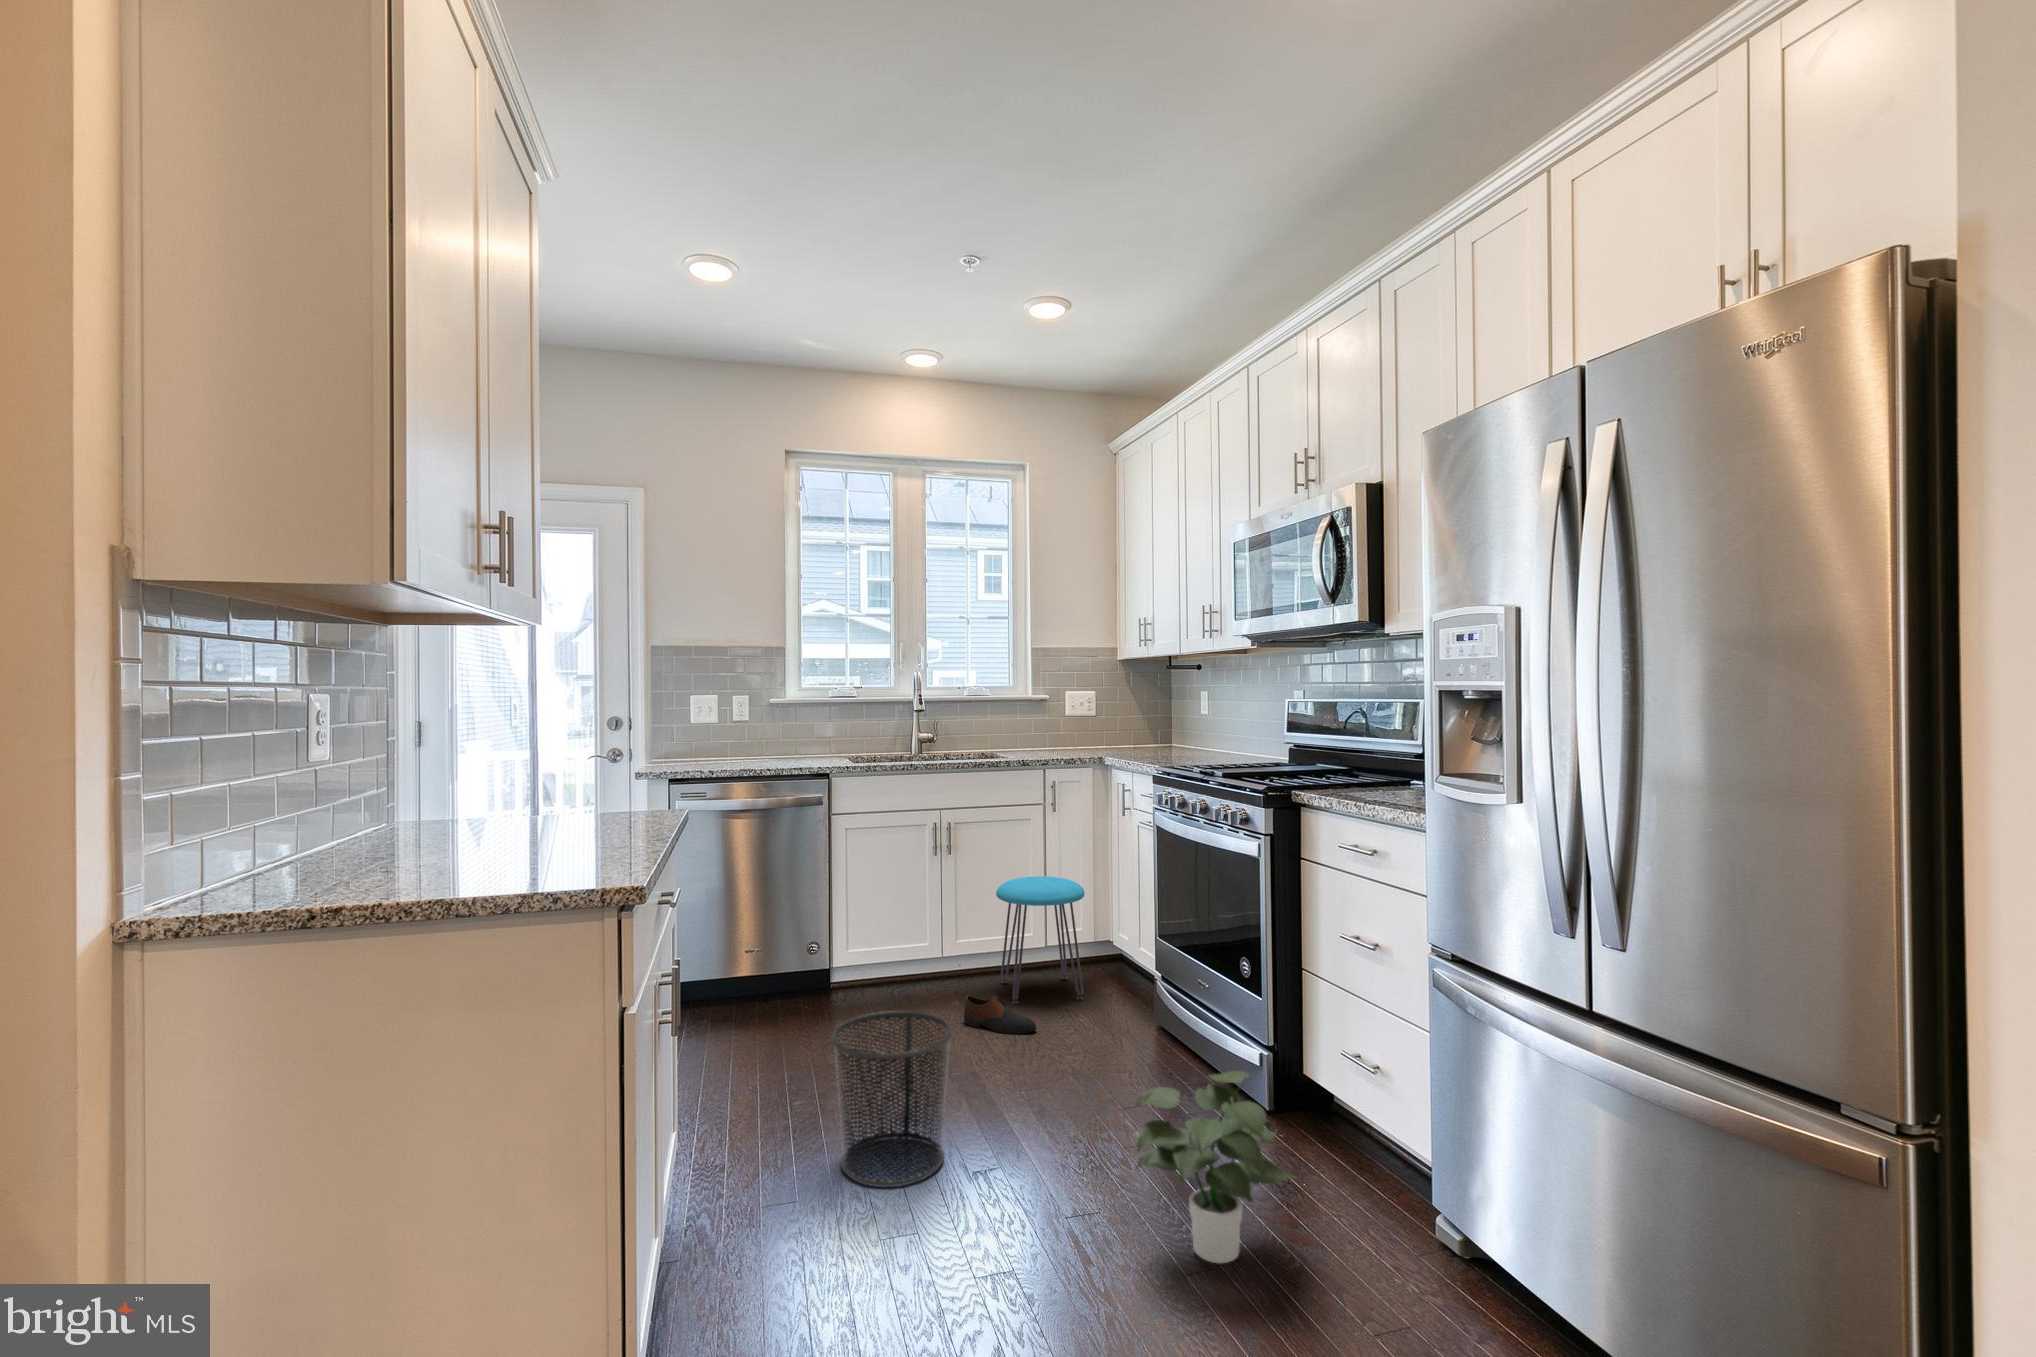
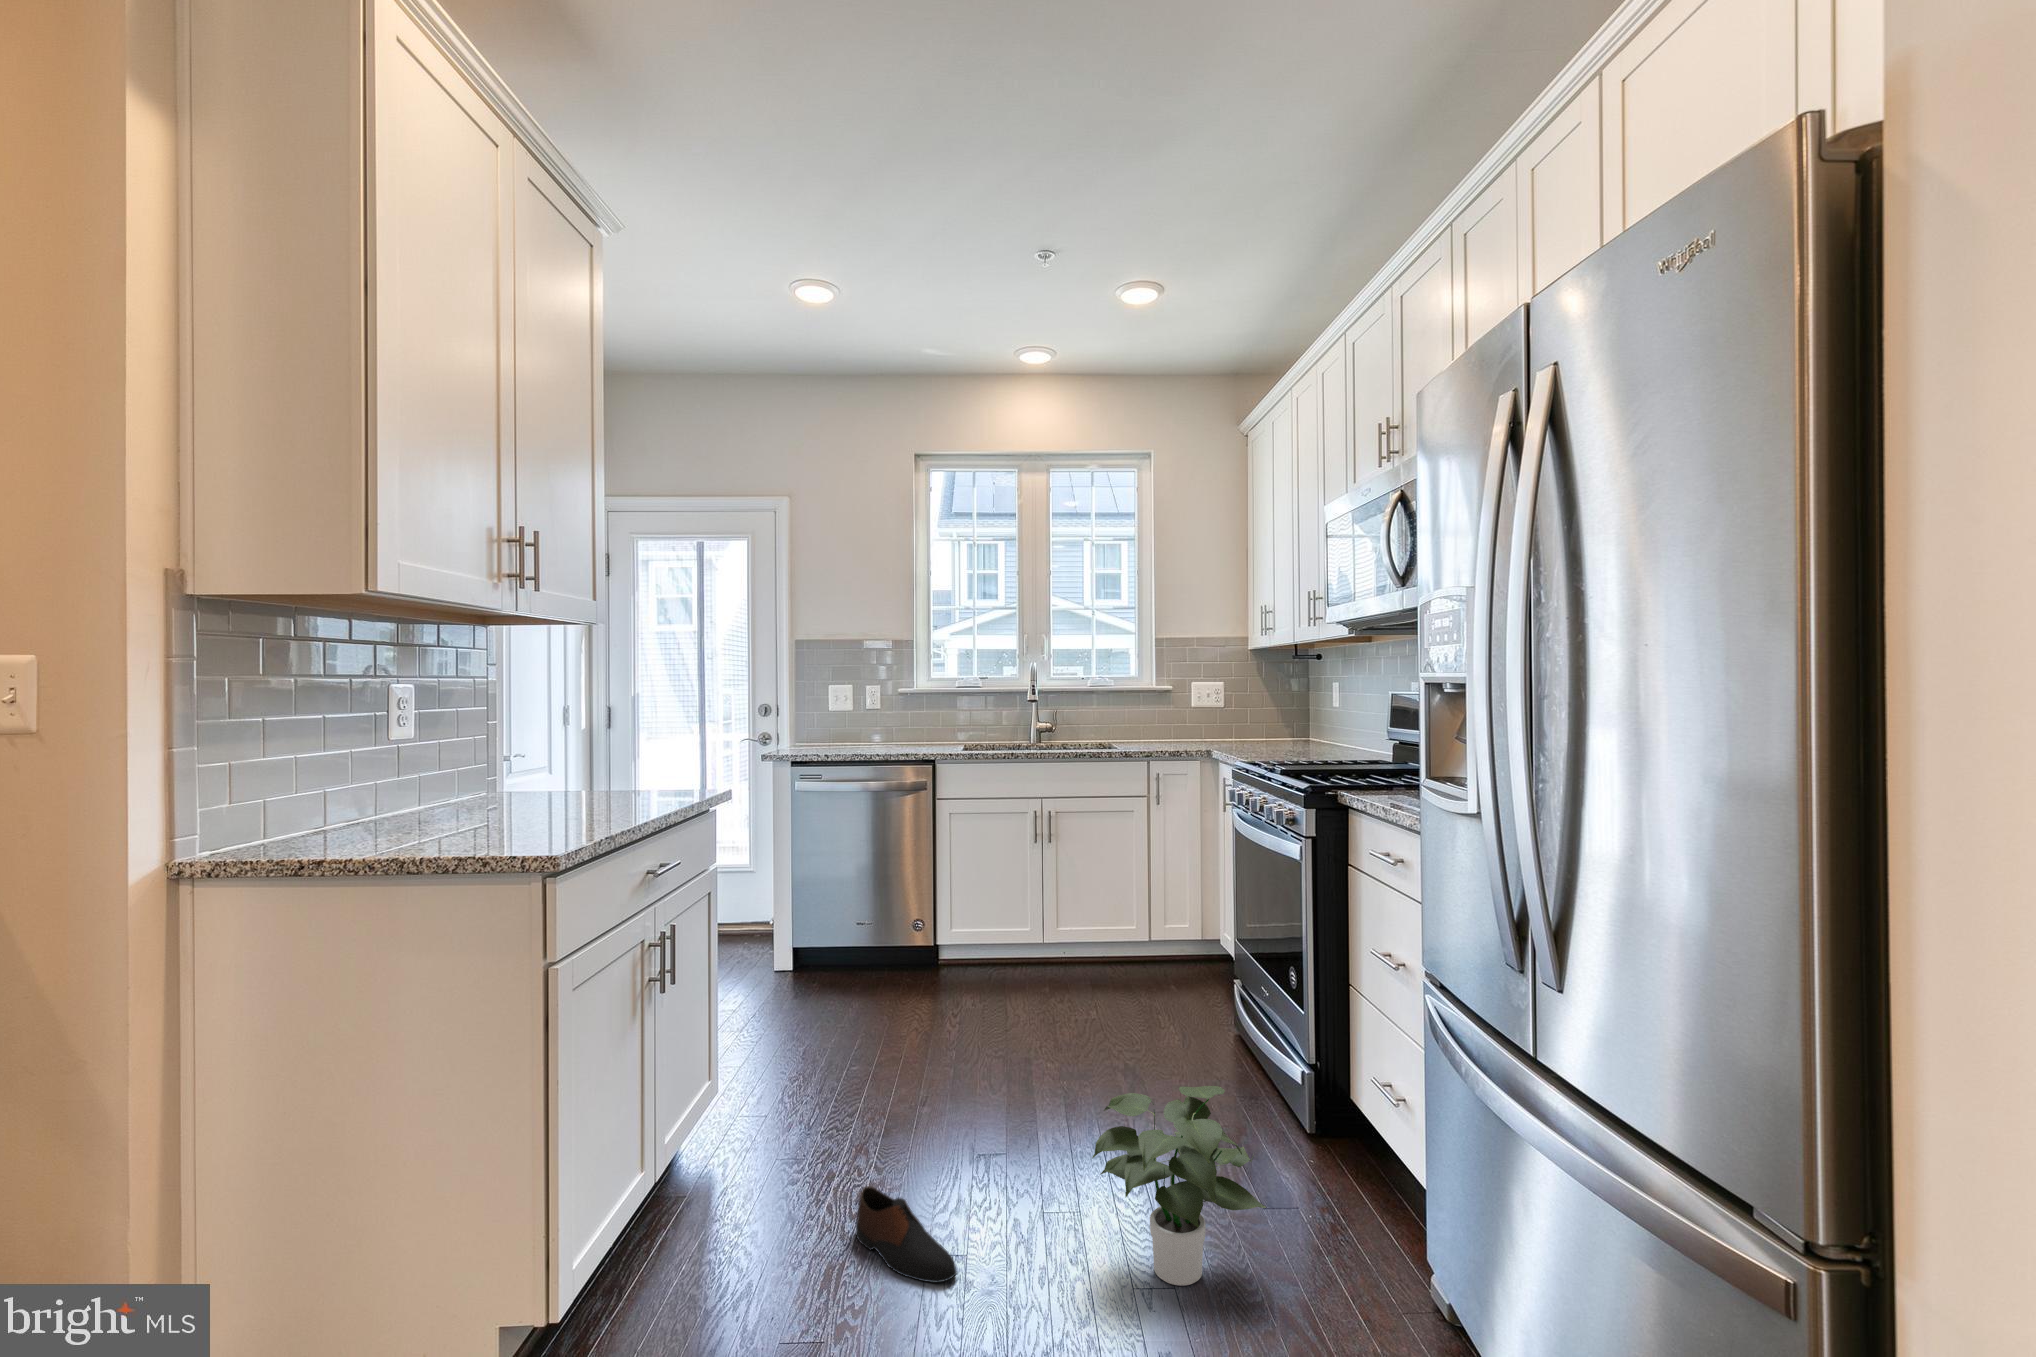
stool: present [996,876,1085,1004] -> none [1092,869,1182,997]
shoe: present [964,995,1037,1034] -> present [856,1186,957,1283]
waste bin: present [831,1011,952,1187] -> none [851,990,967,1158]

